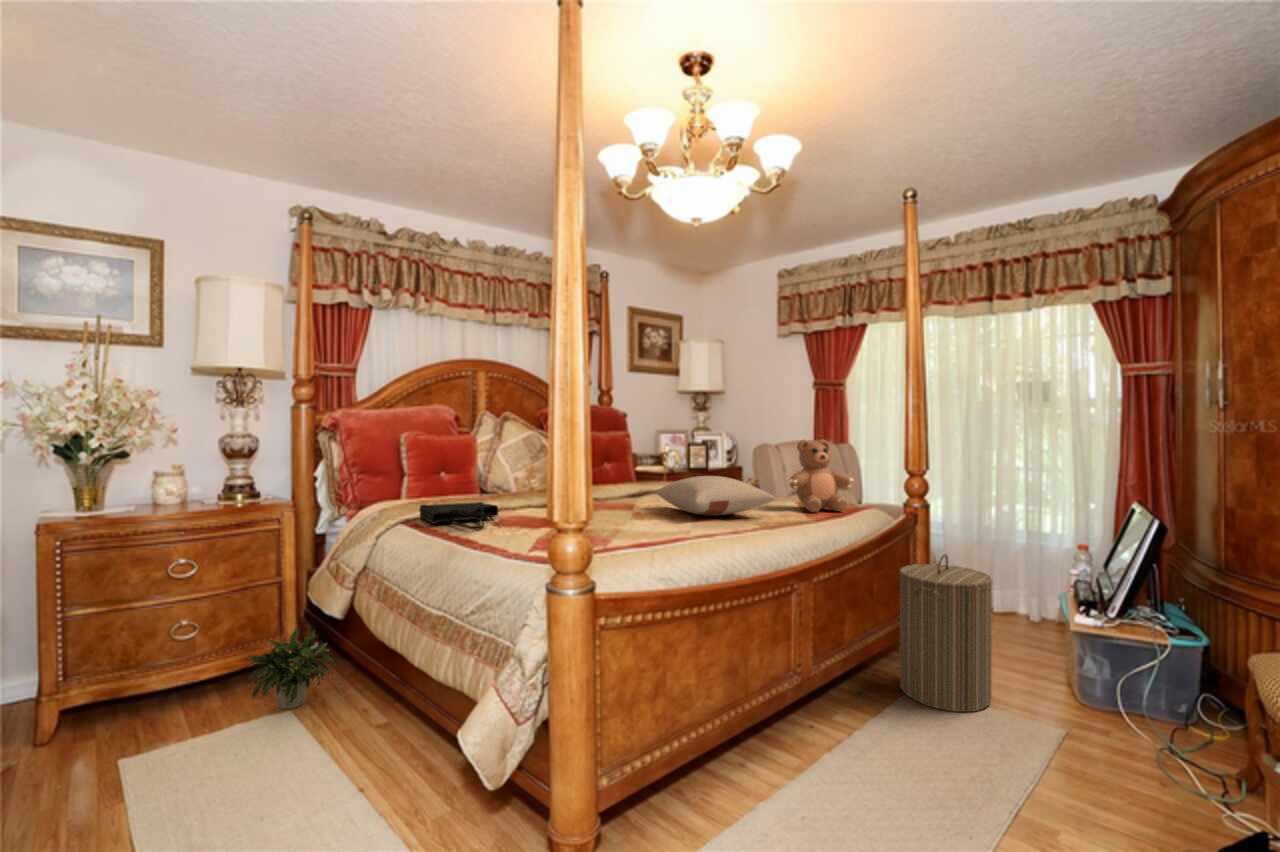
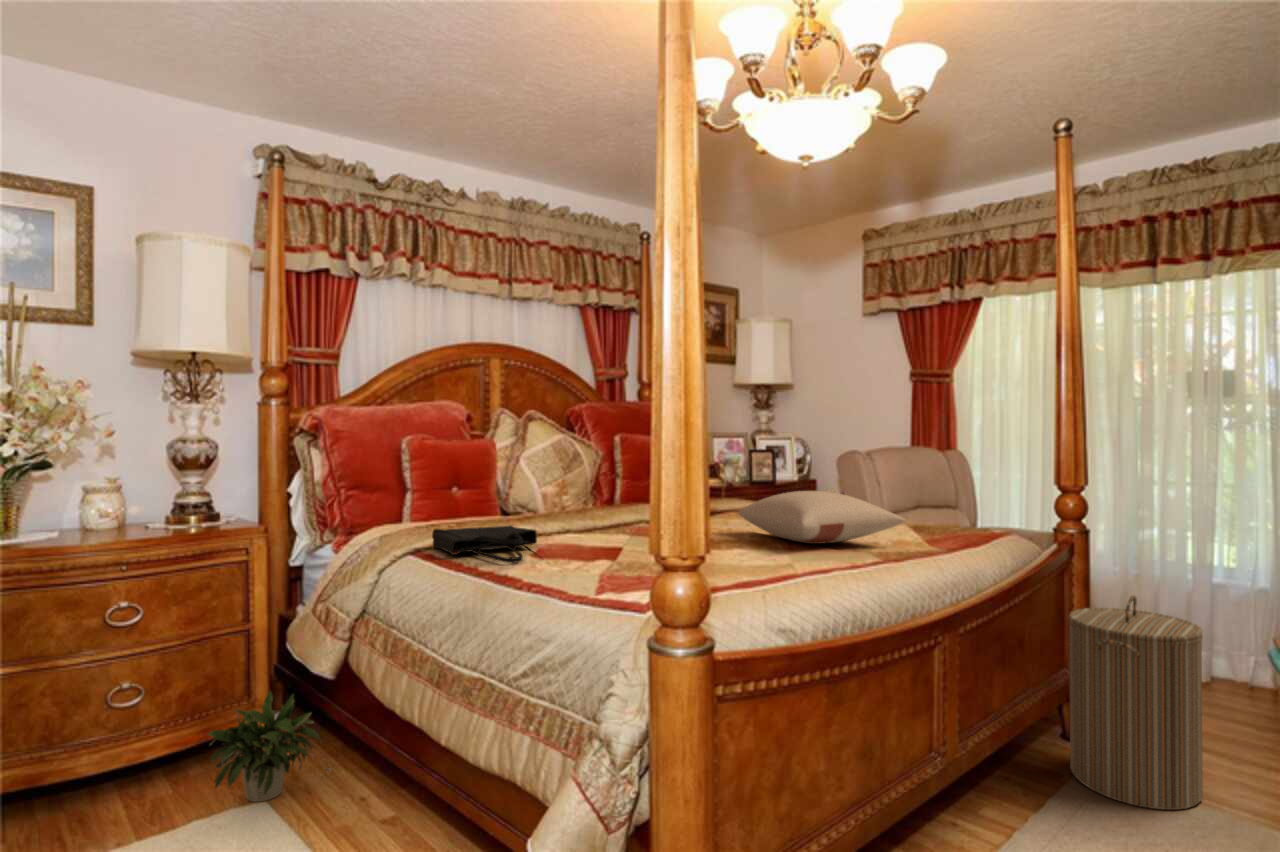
teddy bear: present [788,440,853,512] -> none [911,443,999,539]

